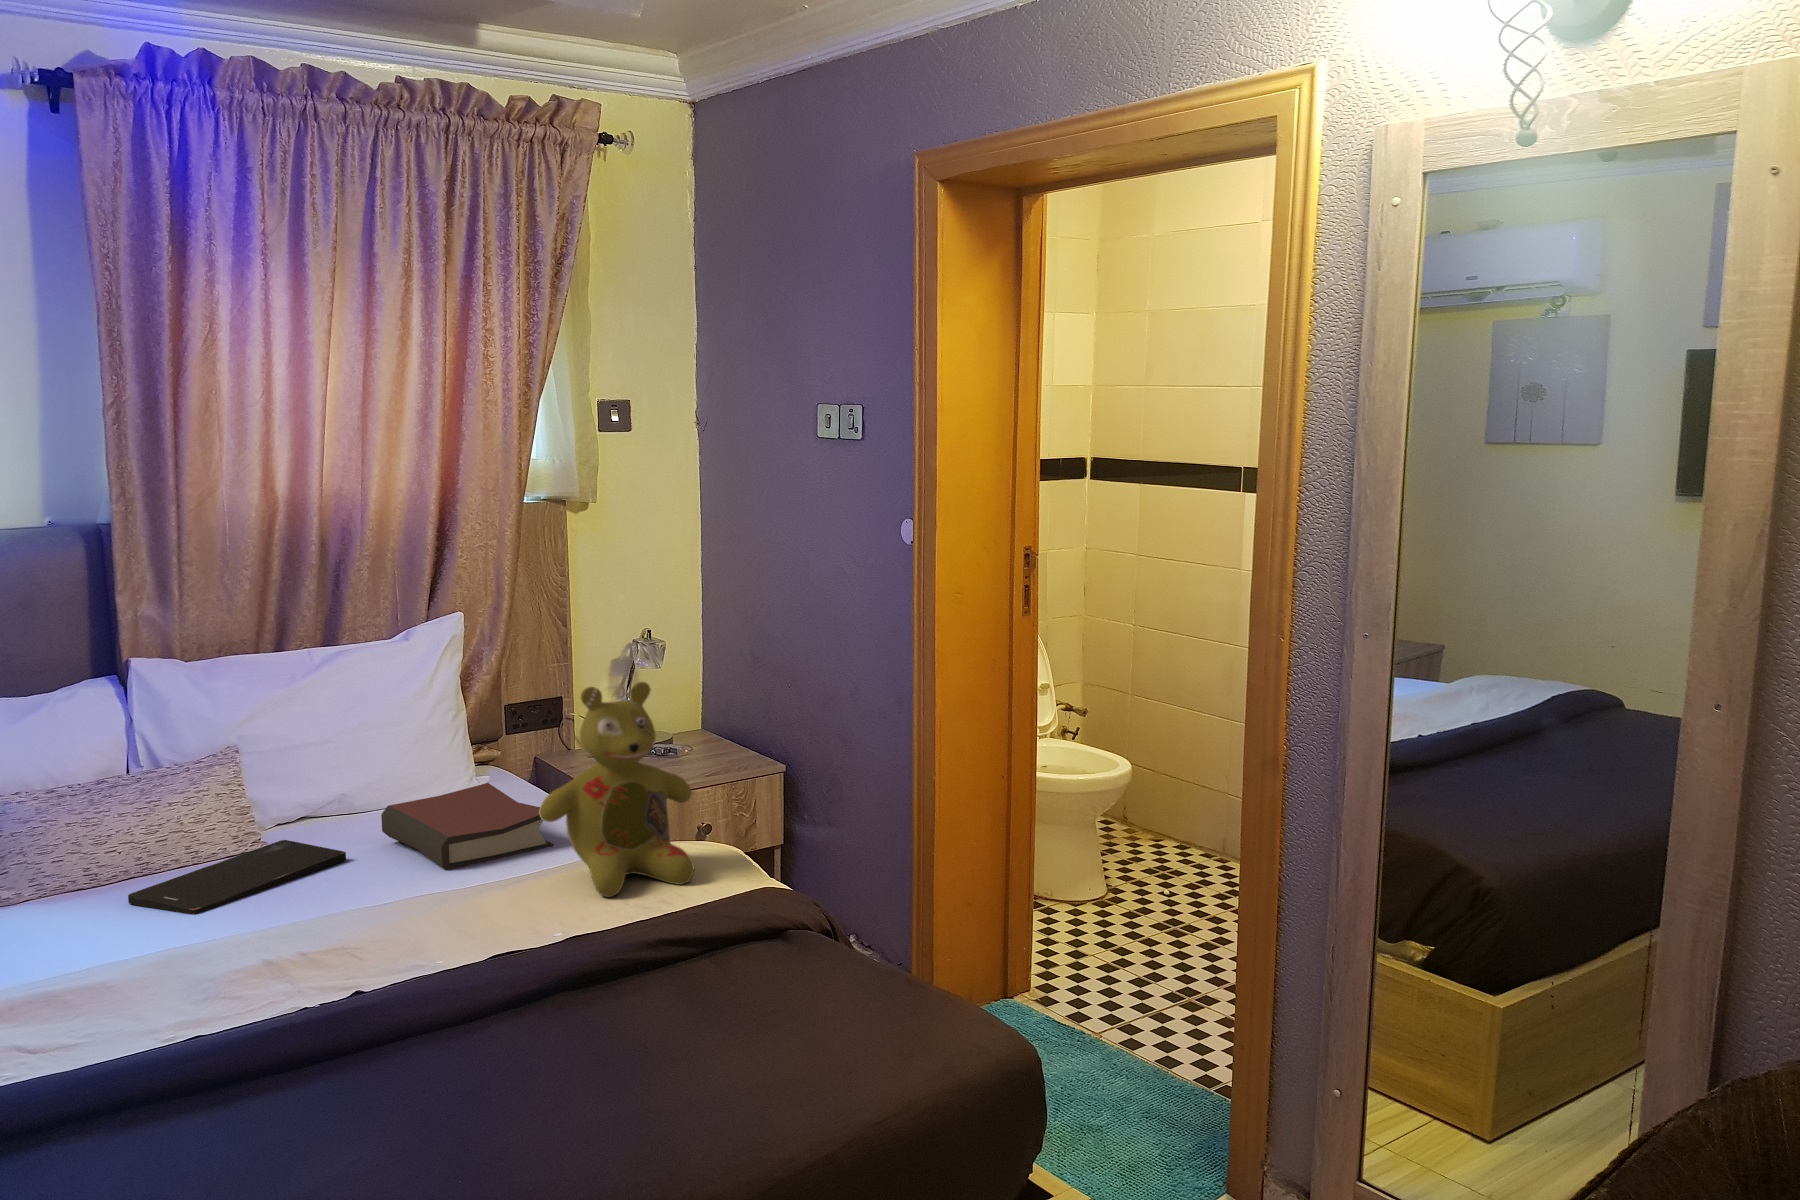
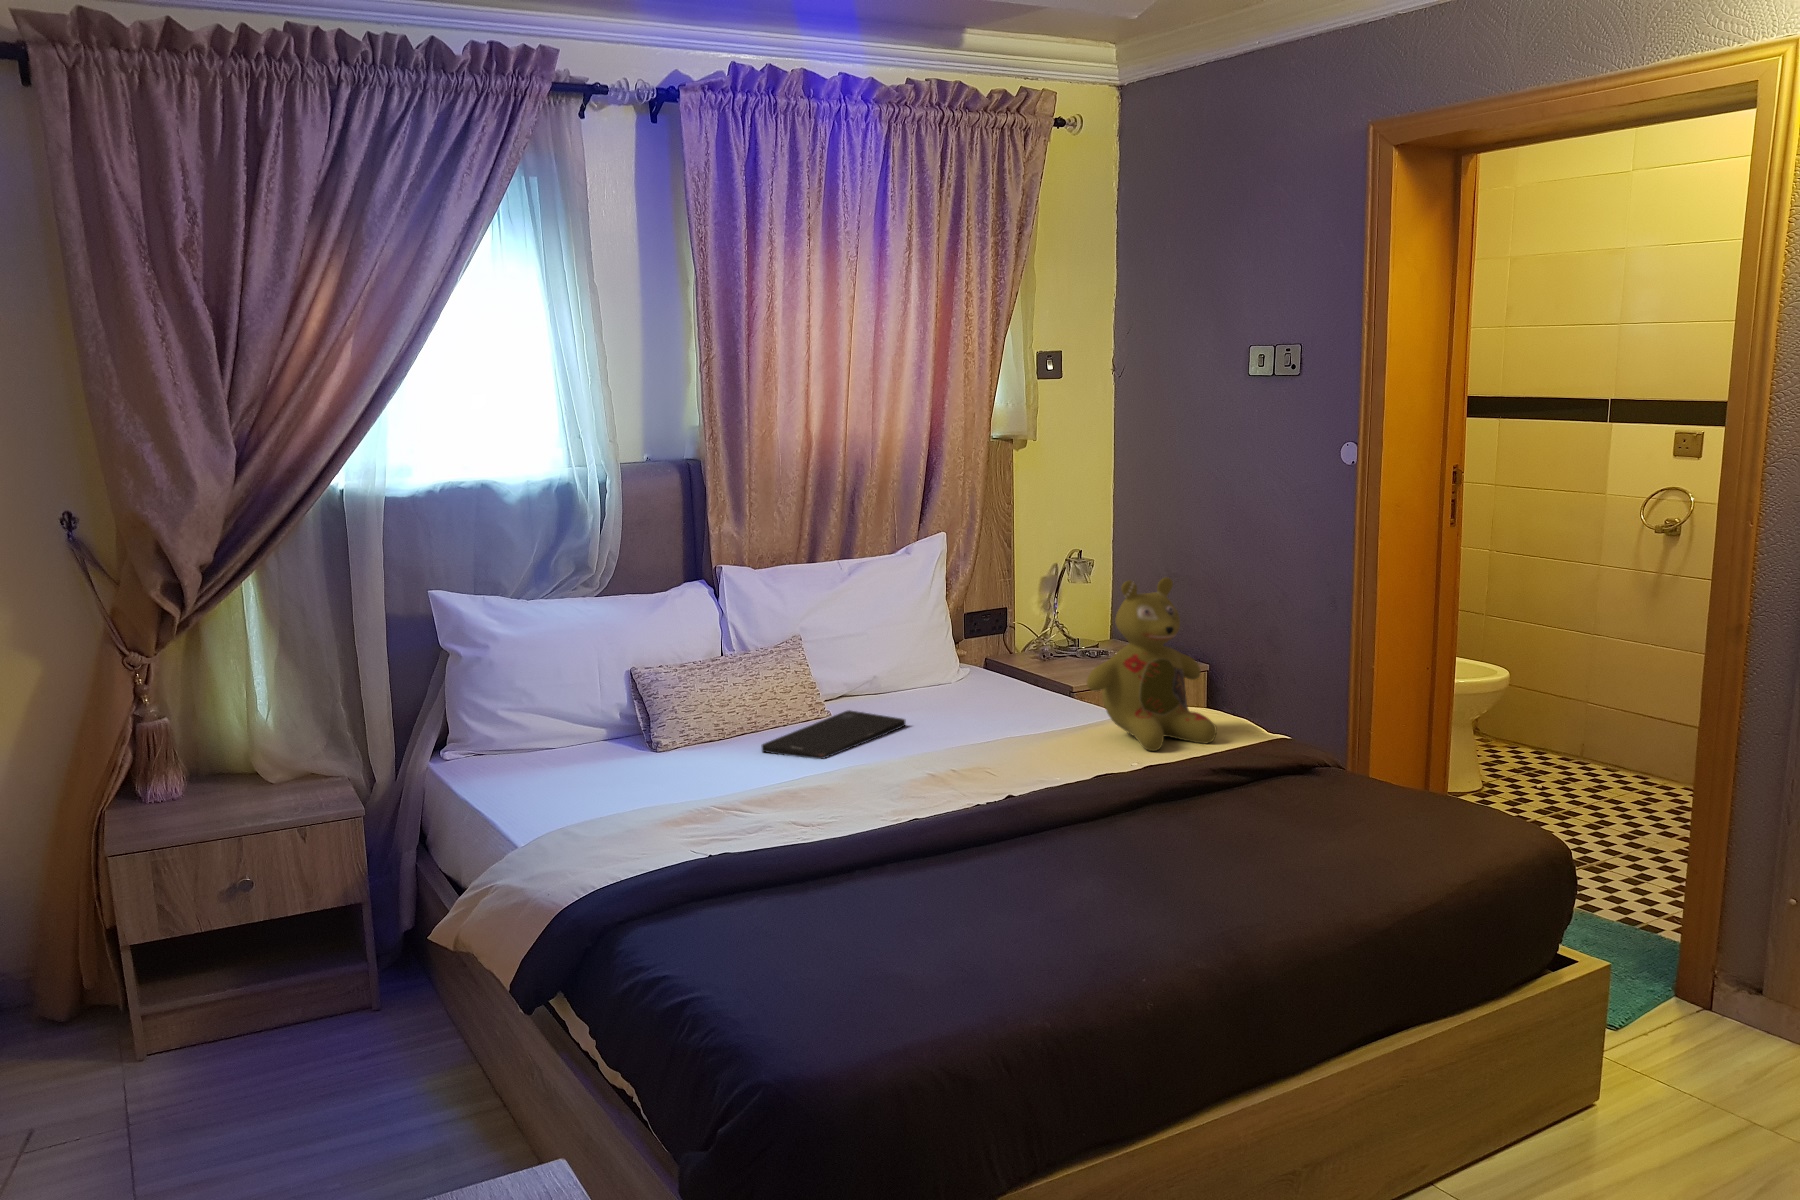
hardback book: present [381,783,554,870] -> none [923,669,1070,736]

